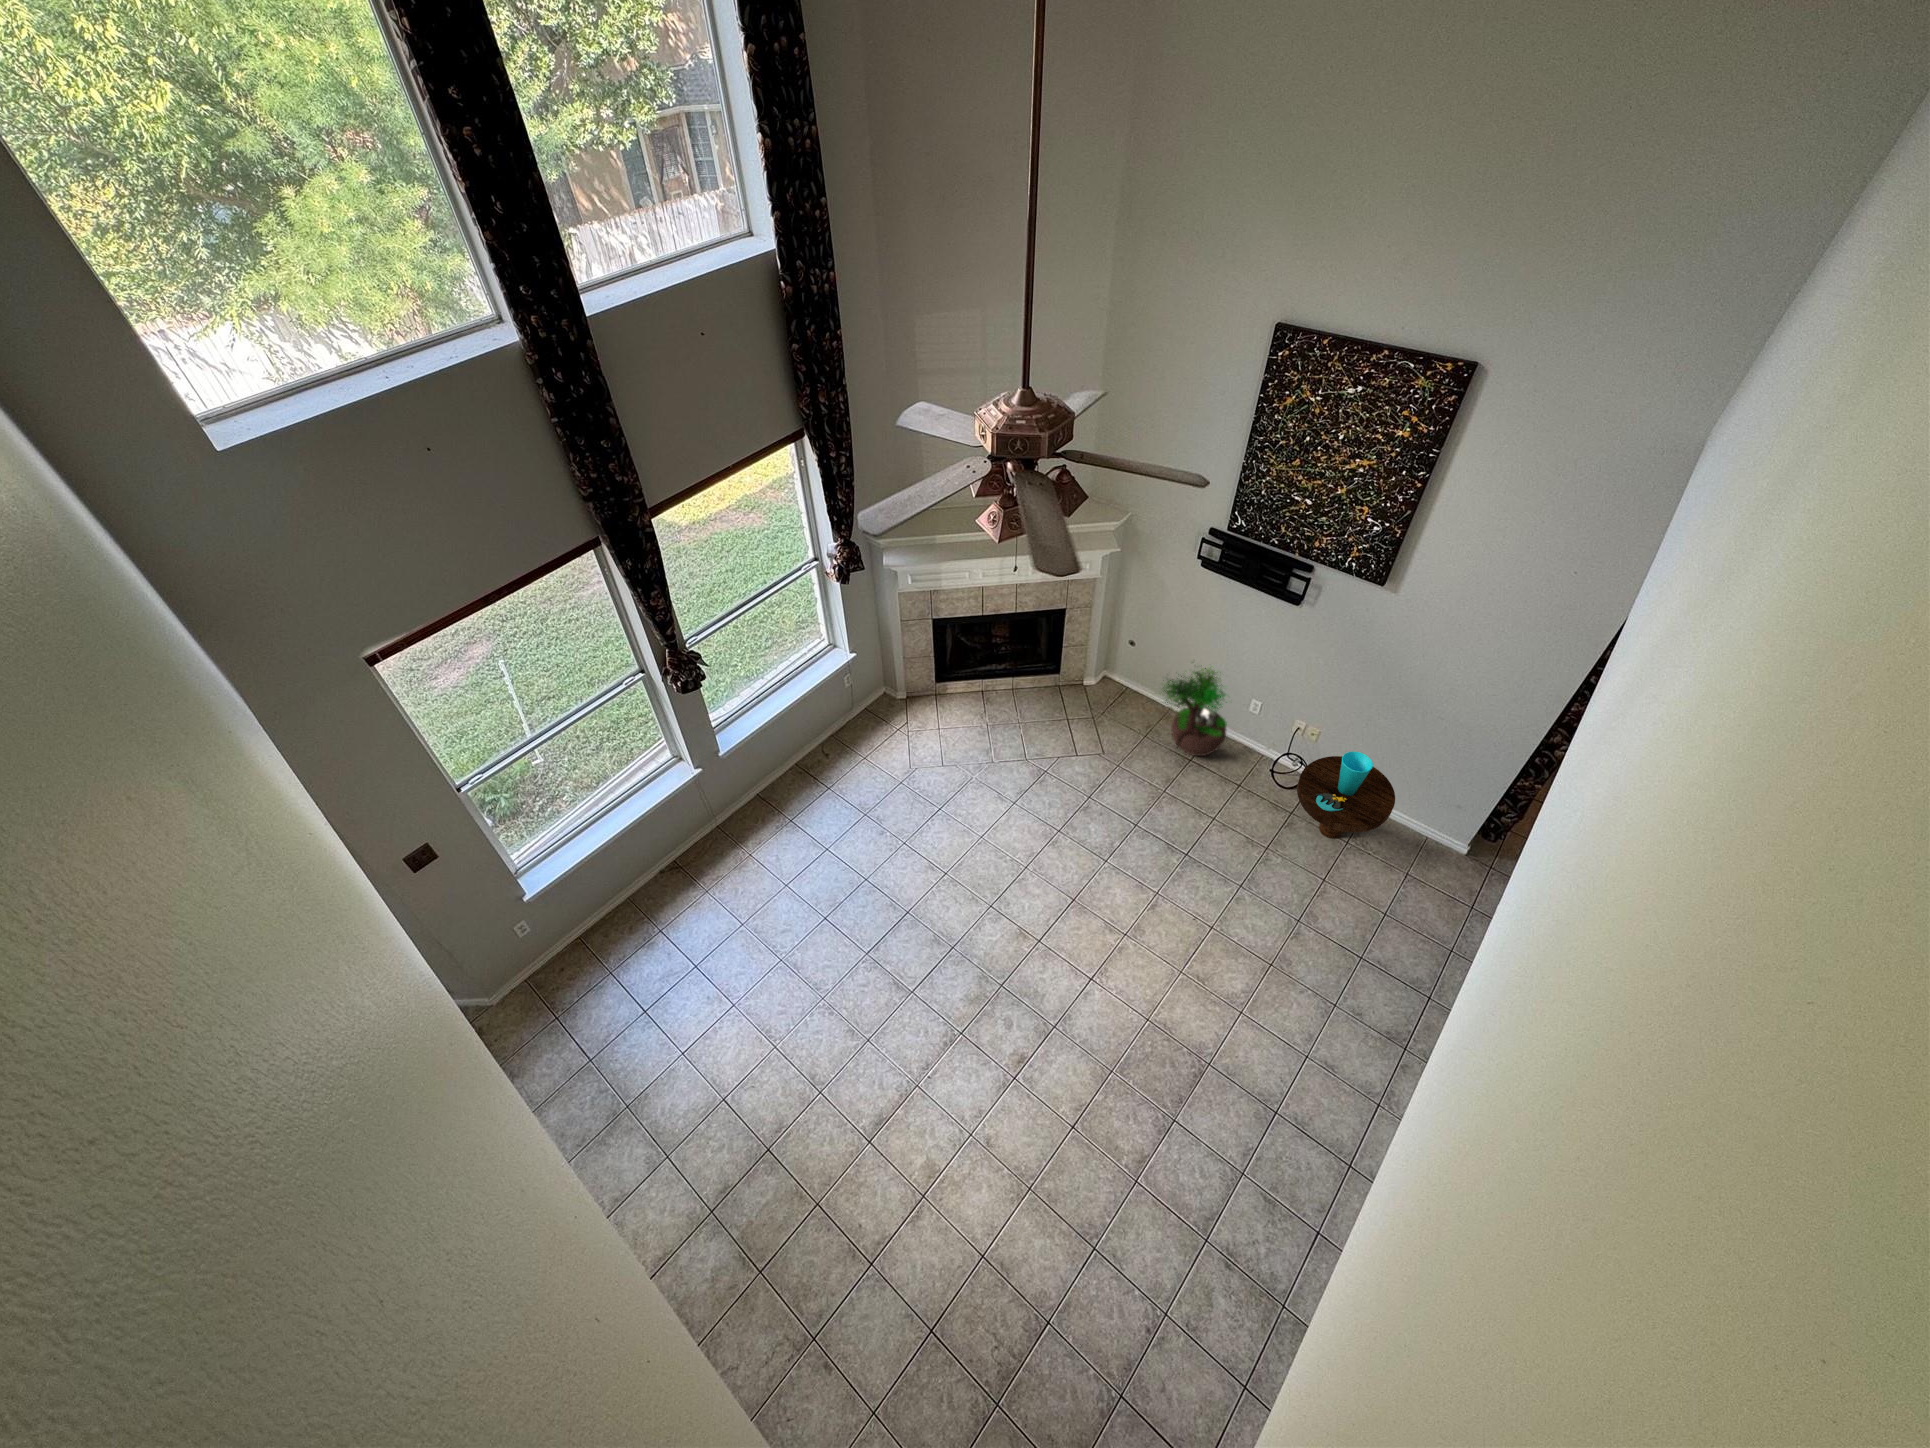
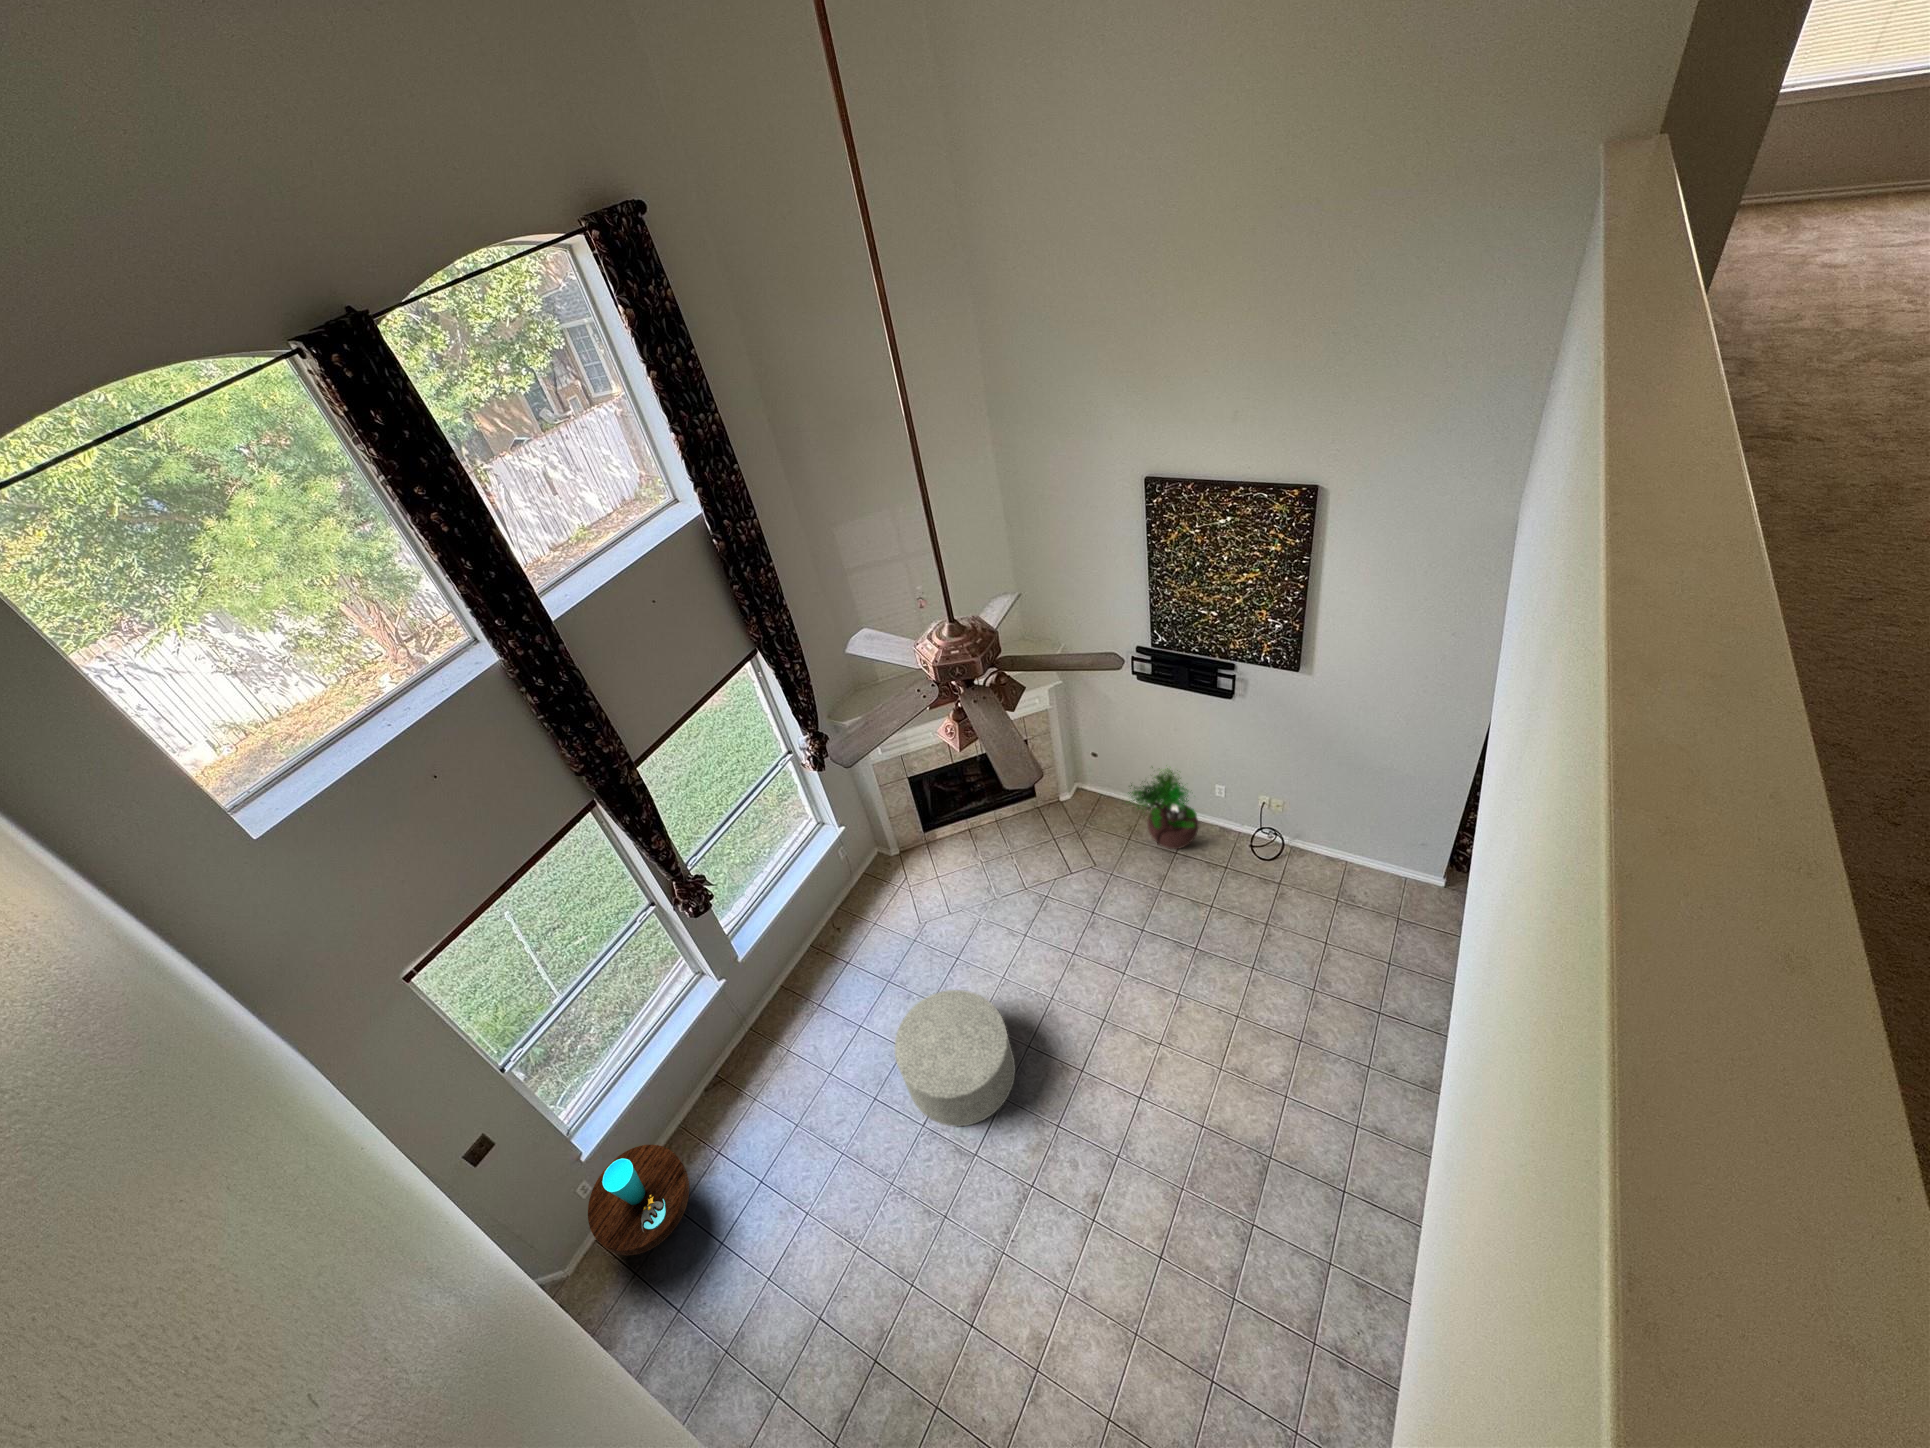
side table: present [1297,751,1395,839] -> present [588,1145,689,1255]
ottoman: none [854,832,974,965] -> present [895,990,1015,1127]

